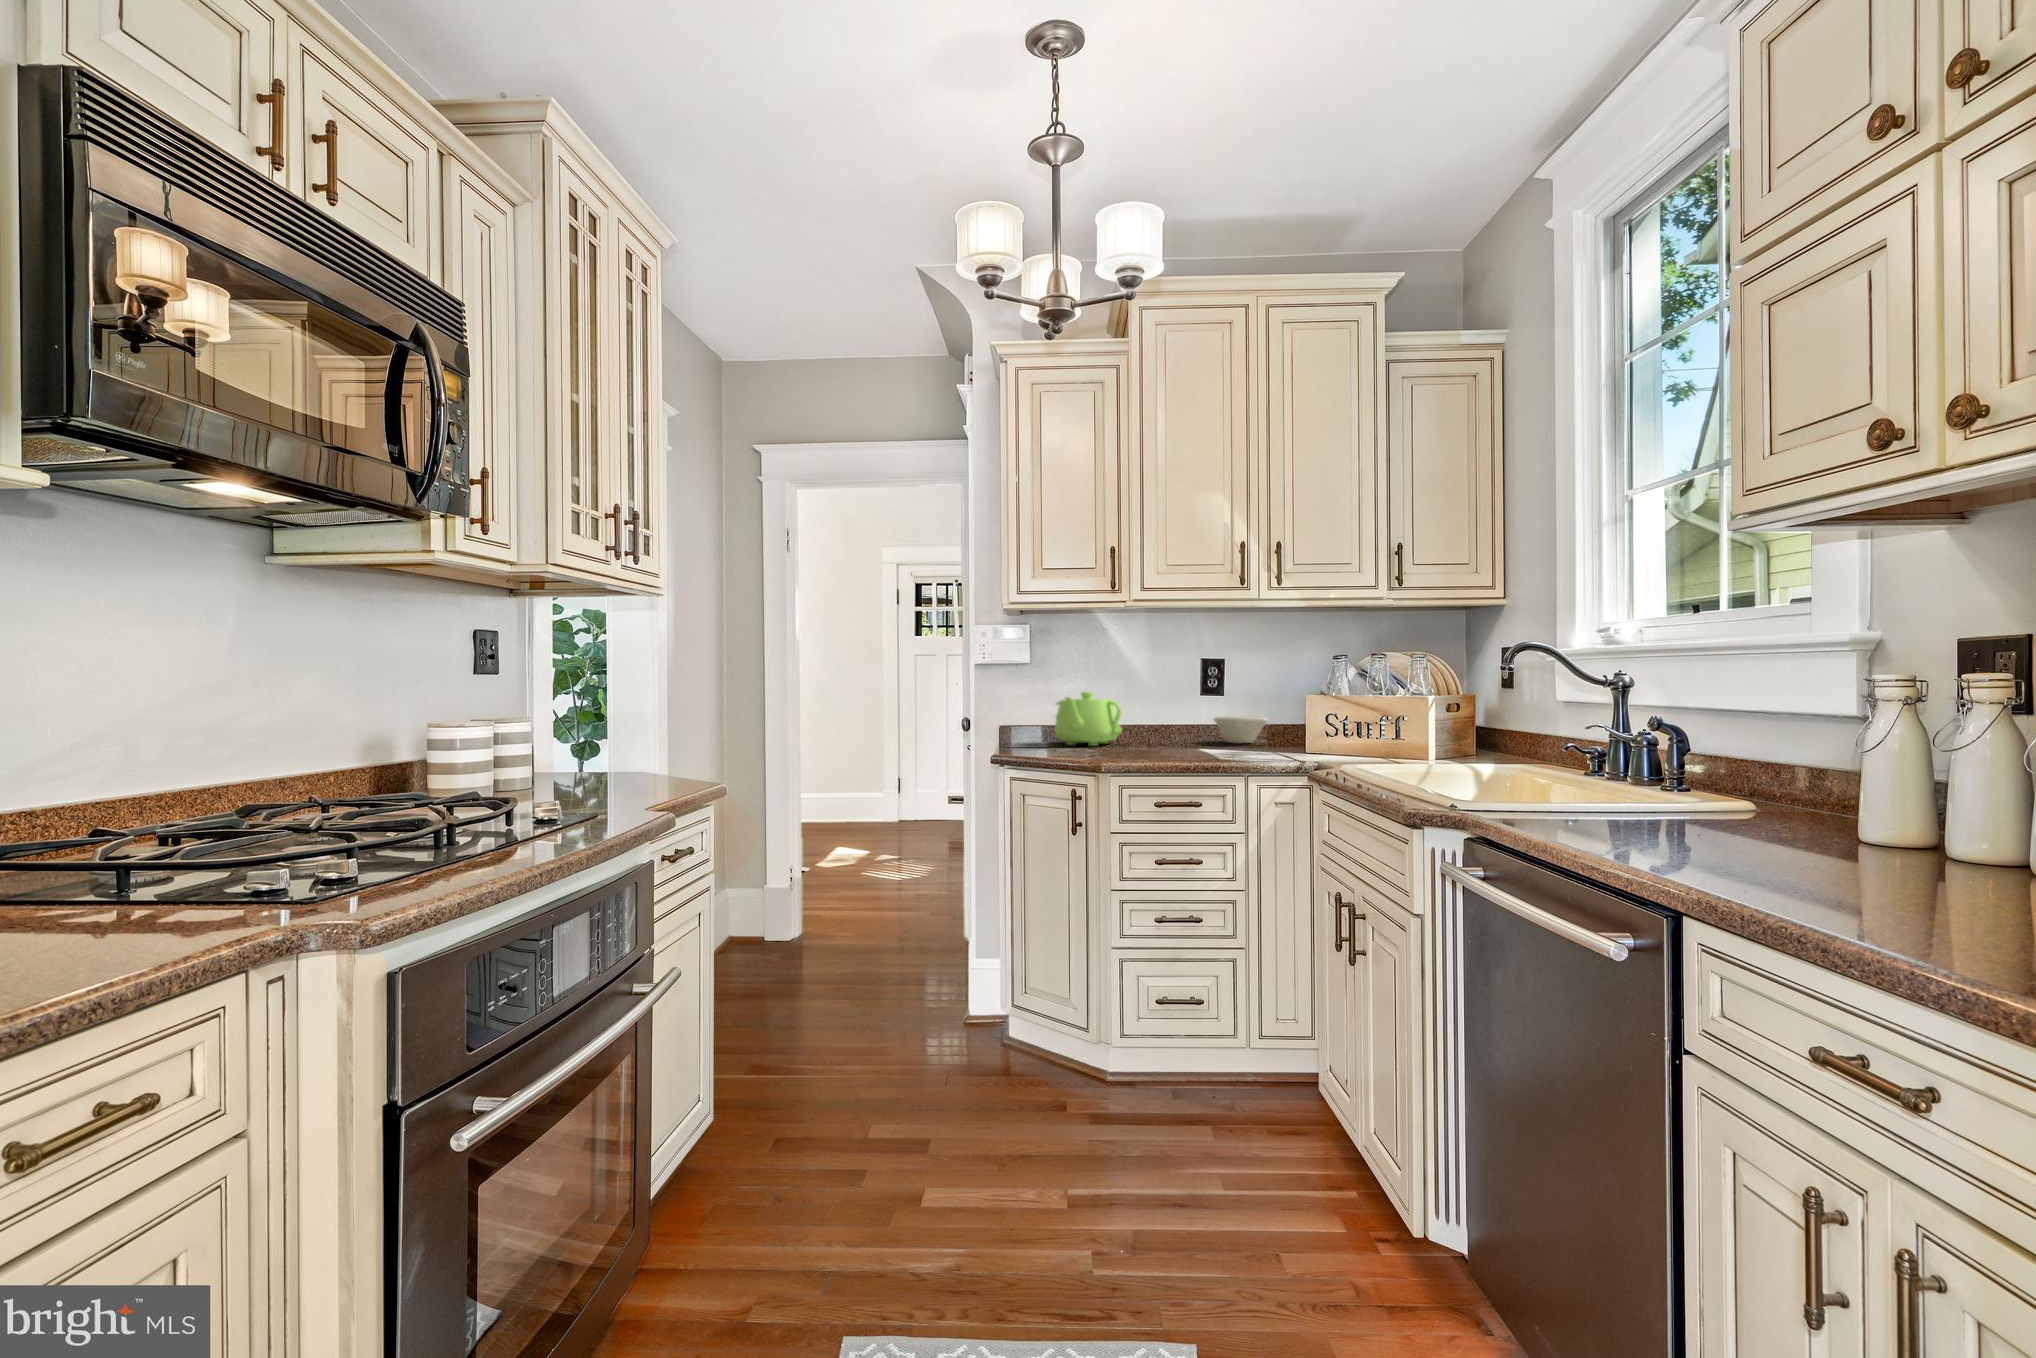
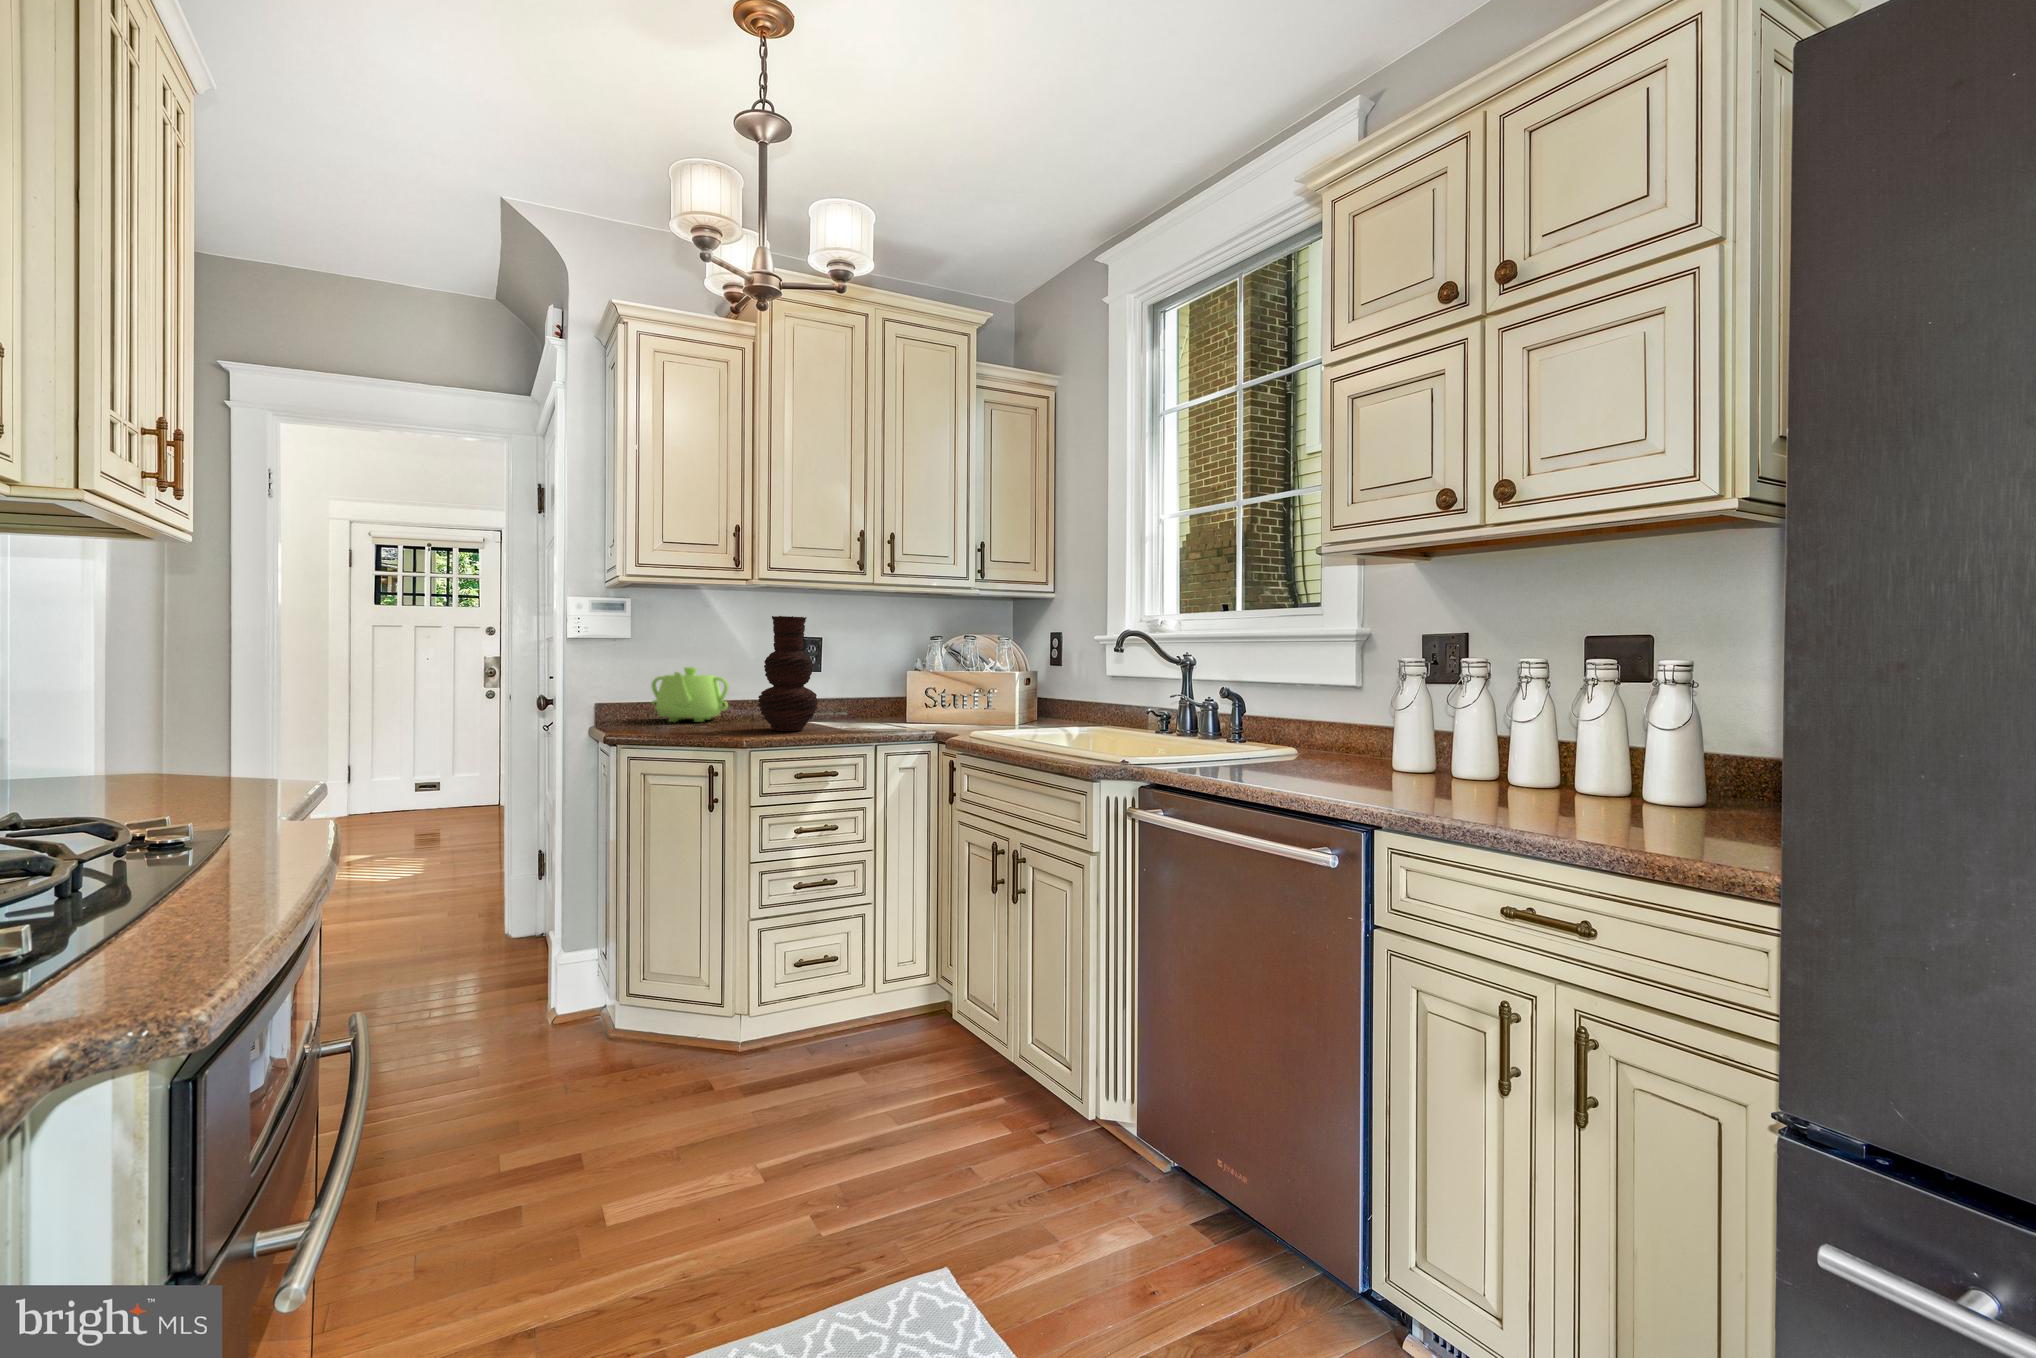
vase: none [1133,638,1194,757] -> present [758,616,818,731]
bowl: present [1214,717,1268,743] -> none [814,692,866,717]

